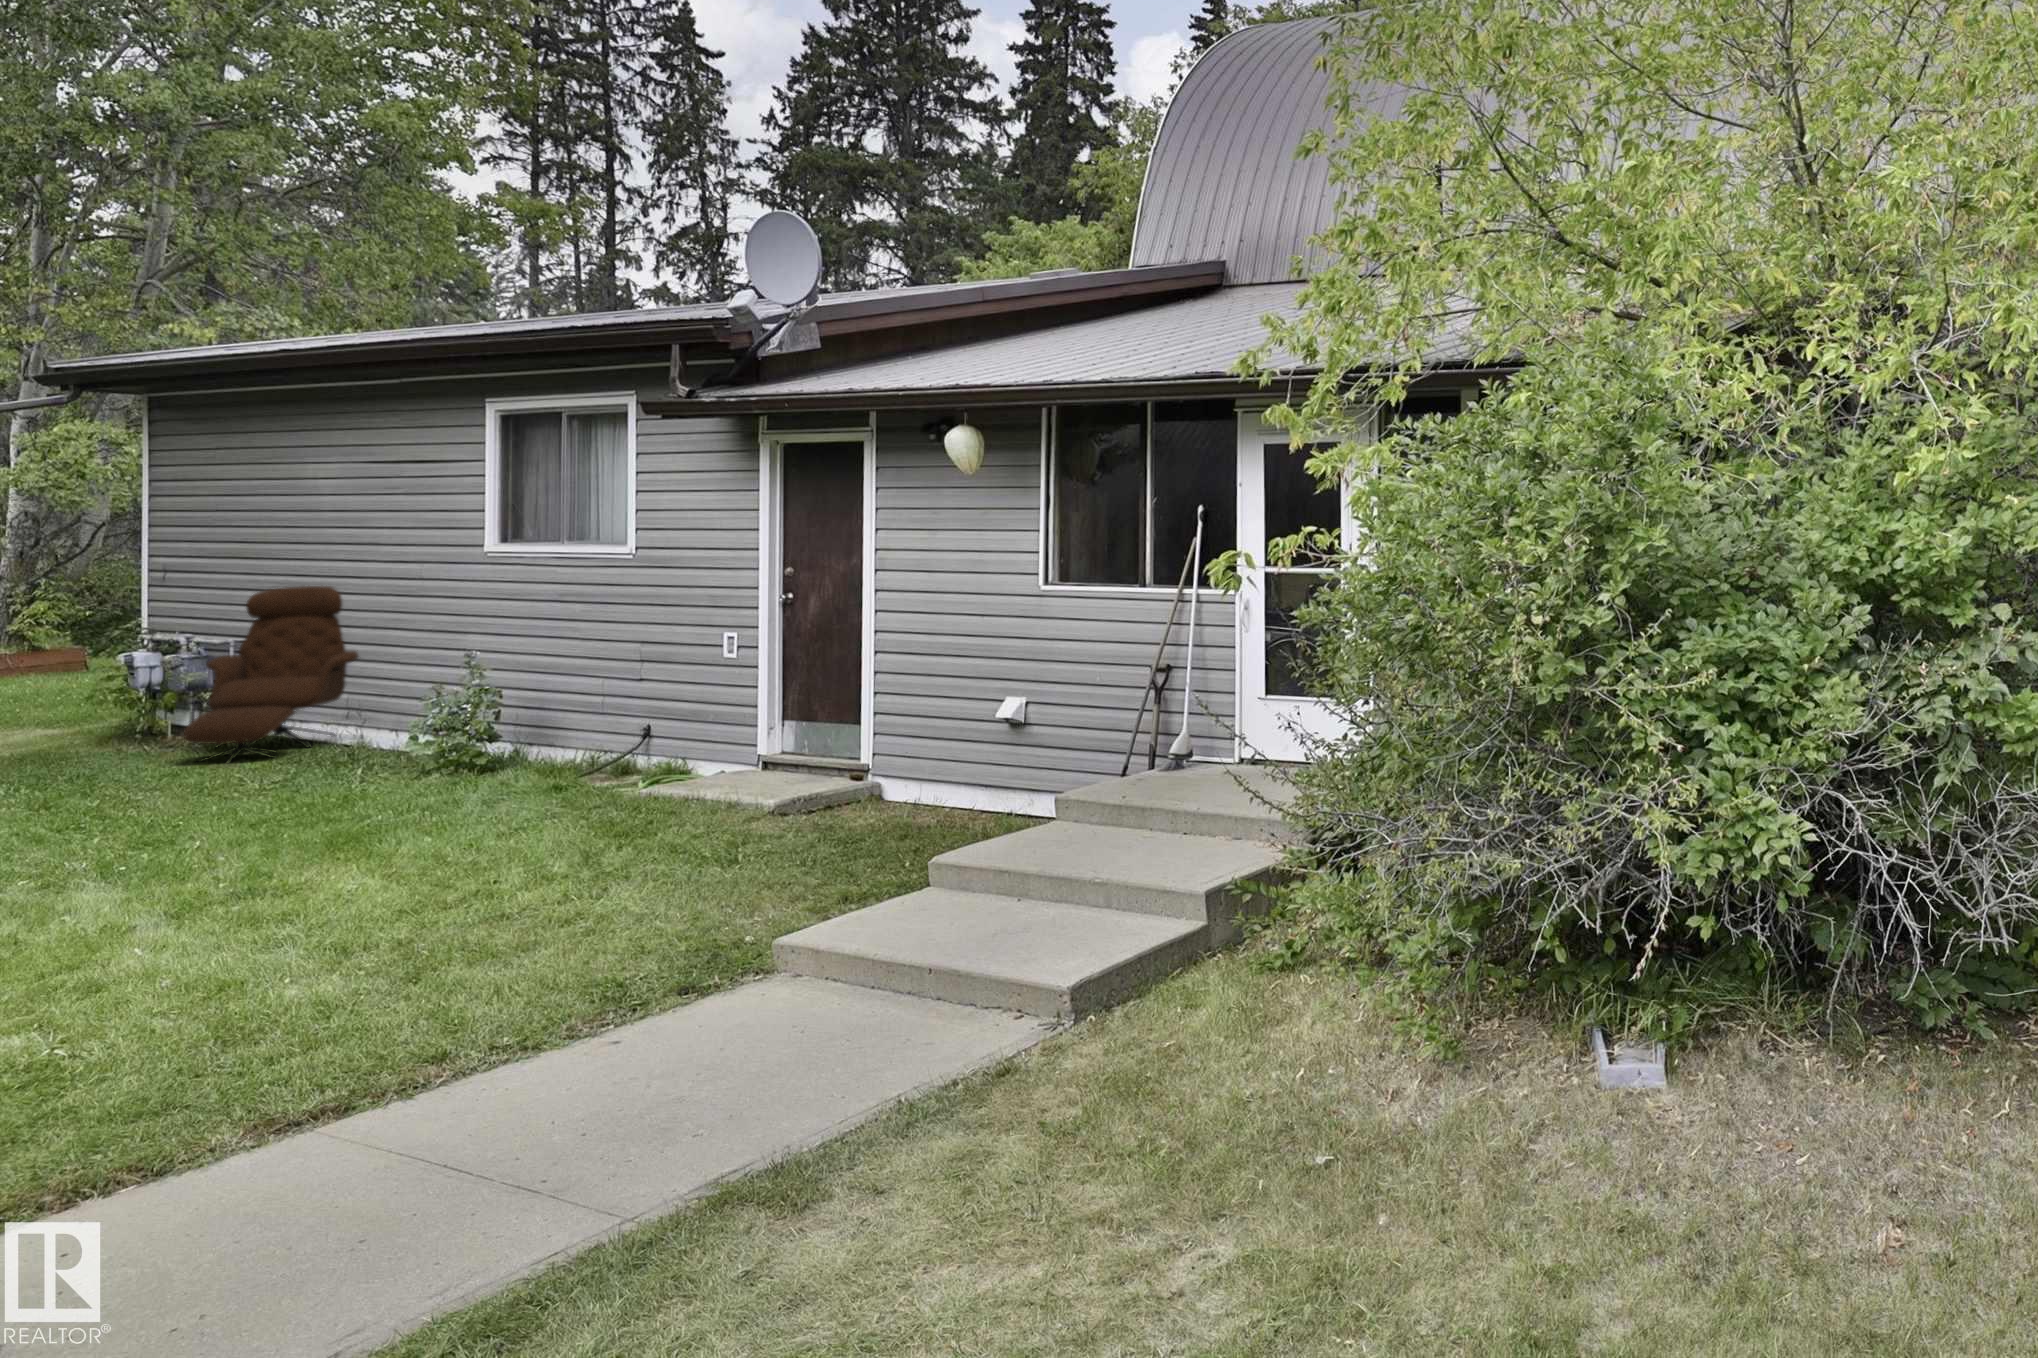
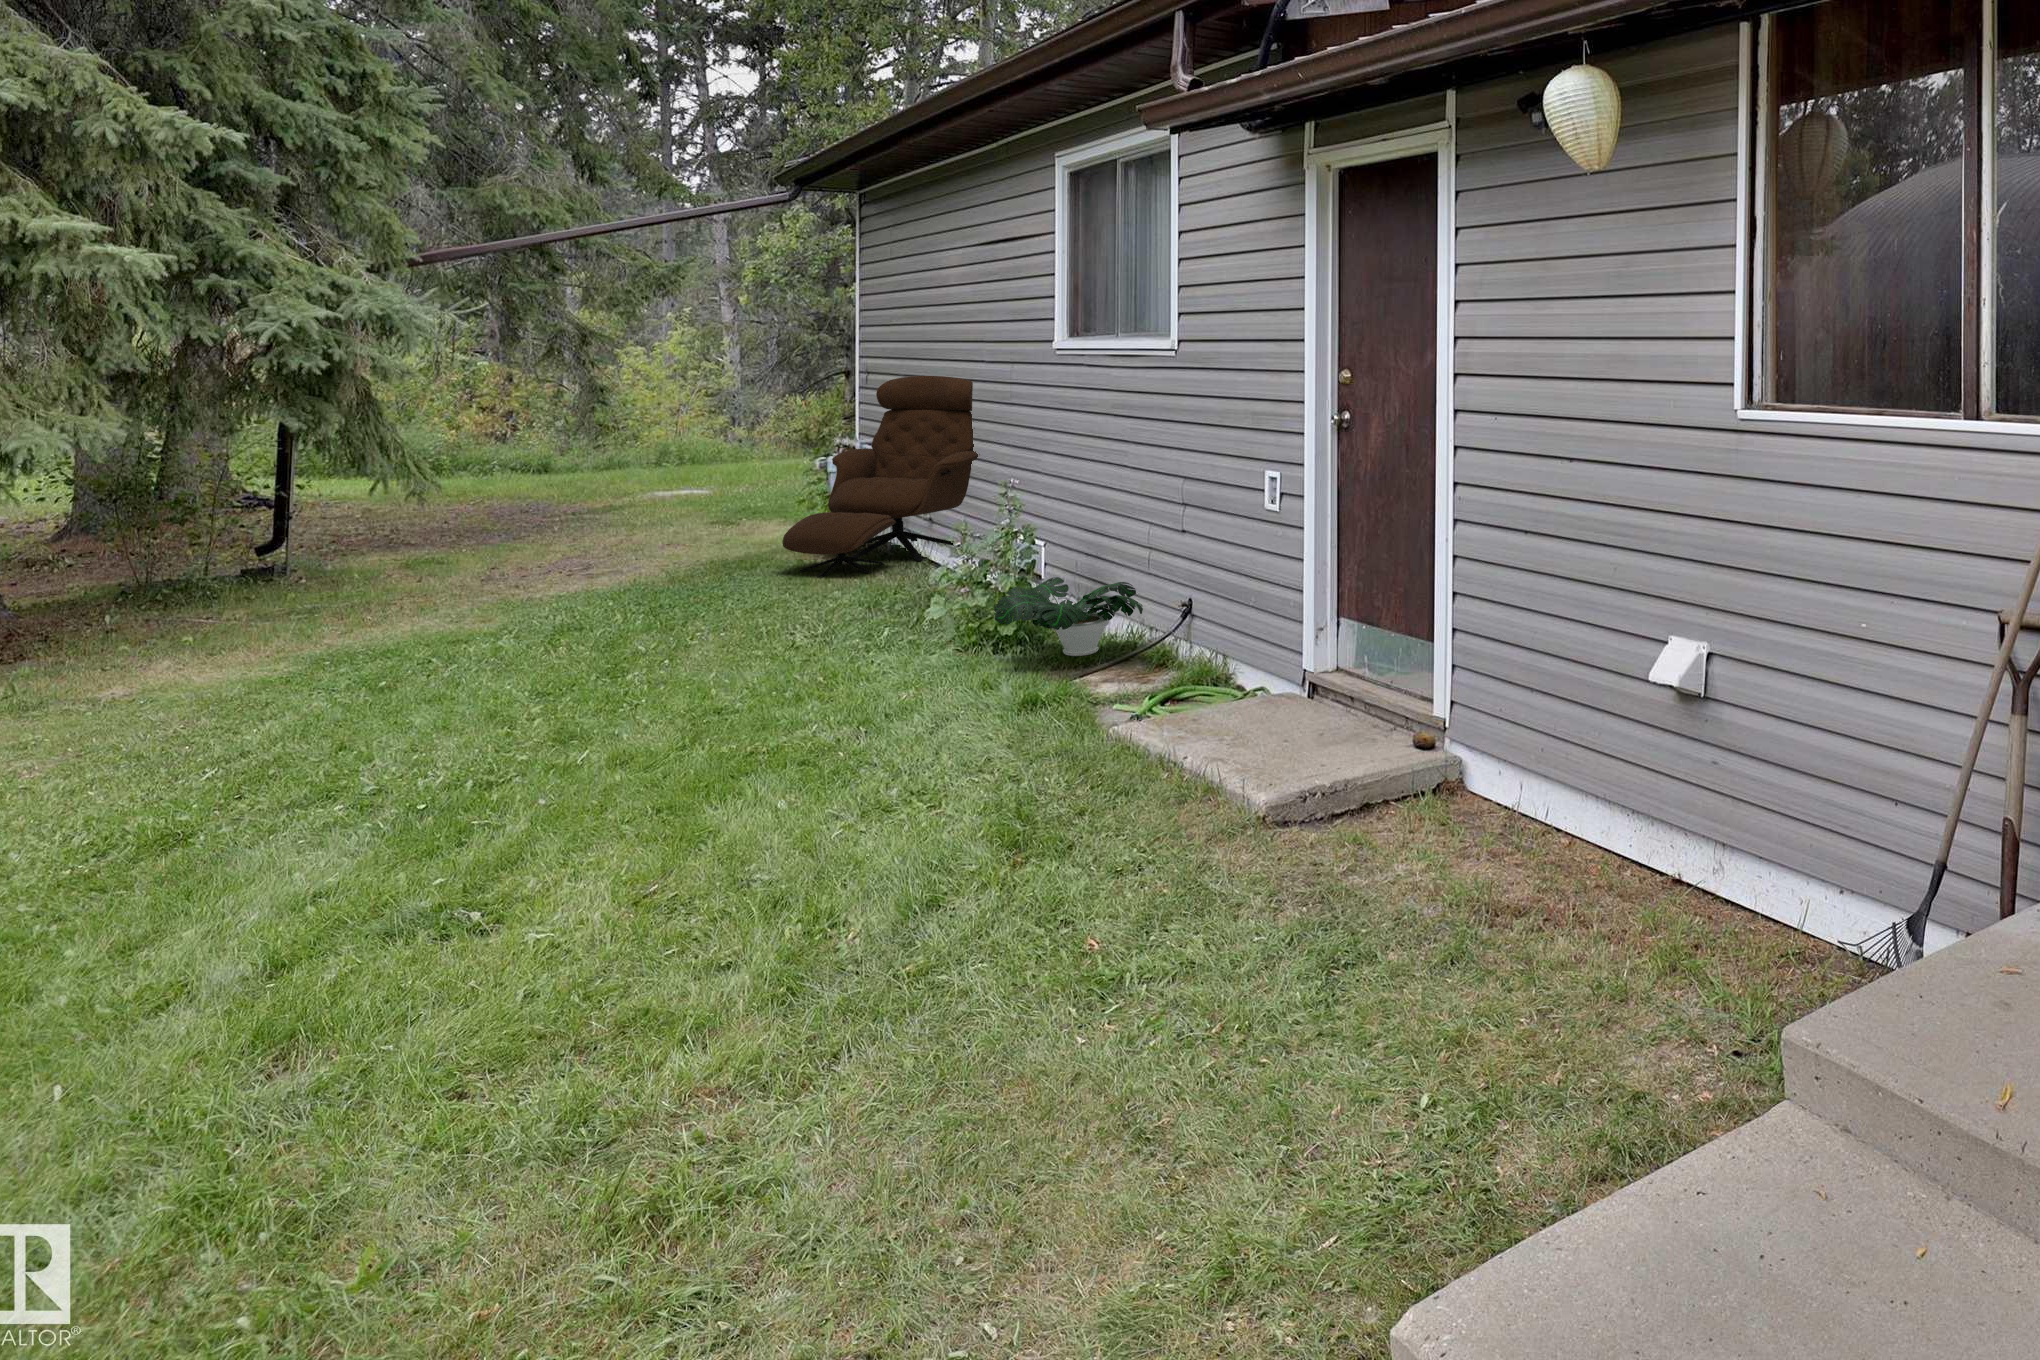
potted plant: none [489,723,614,777] -> present [994,577,1143,656]

